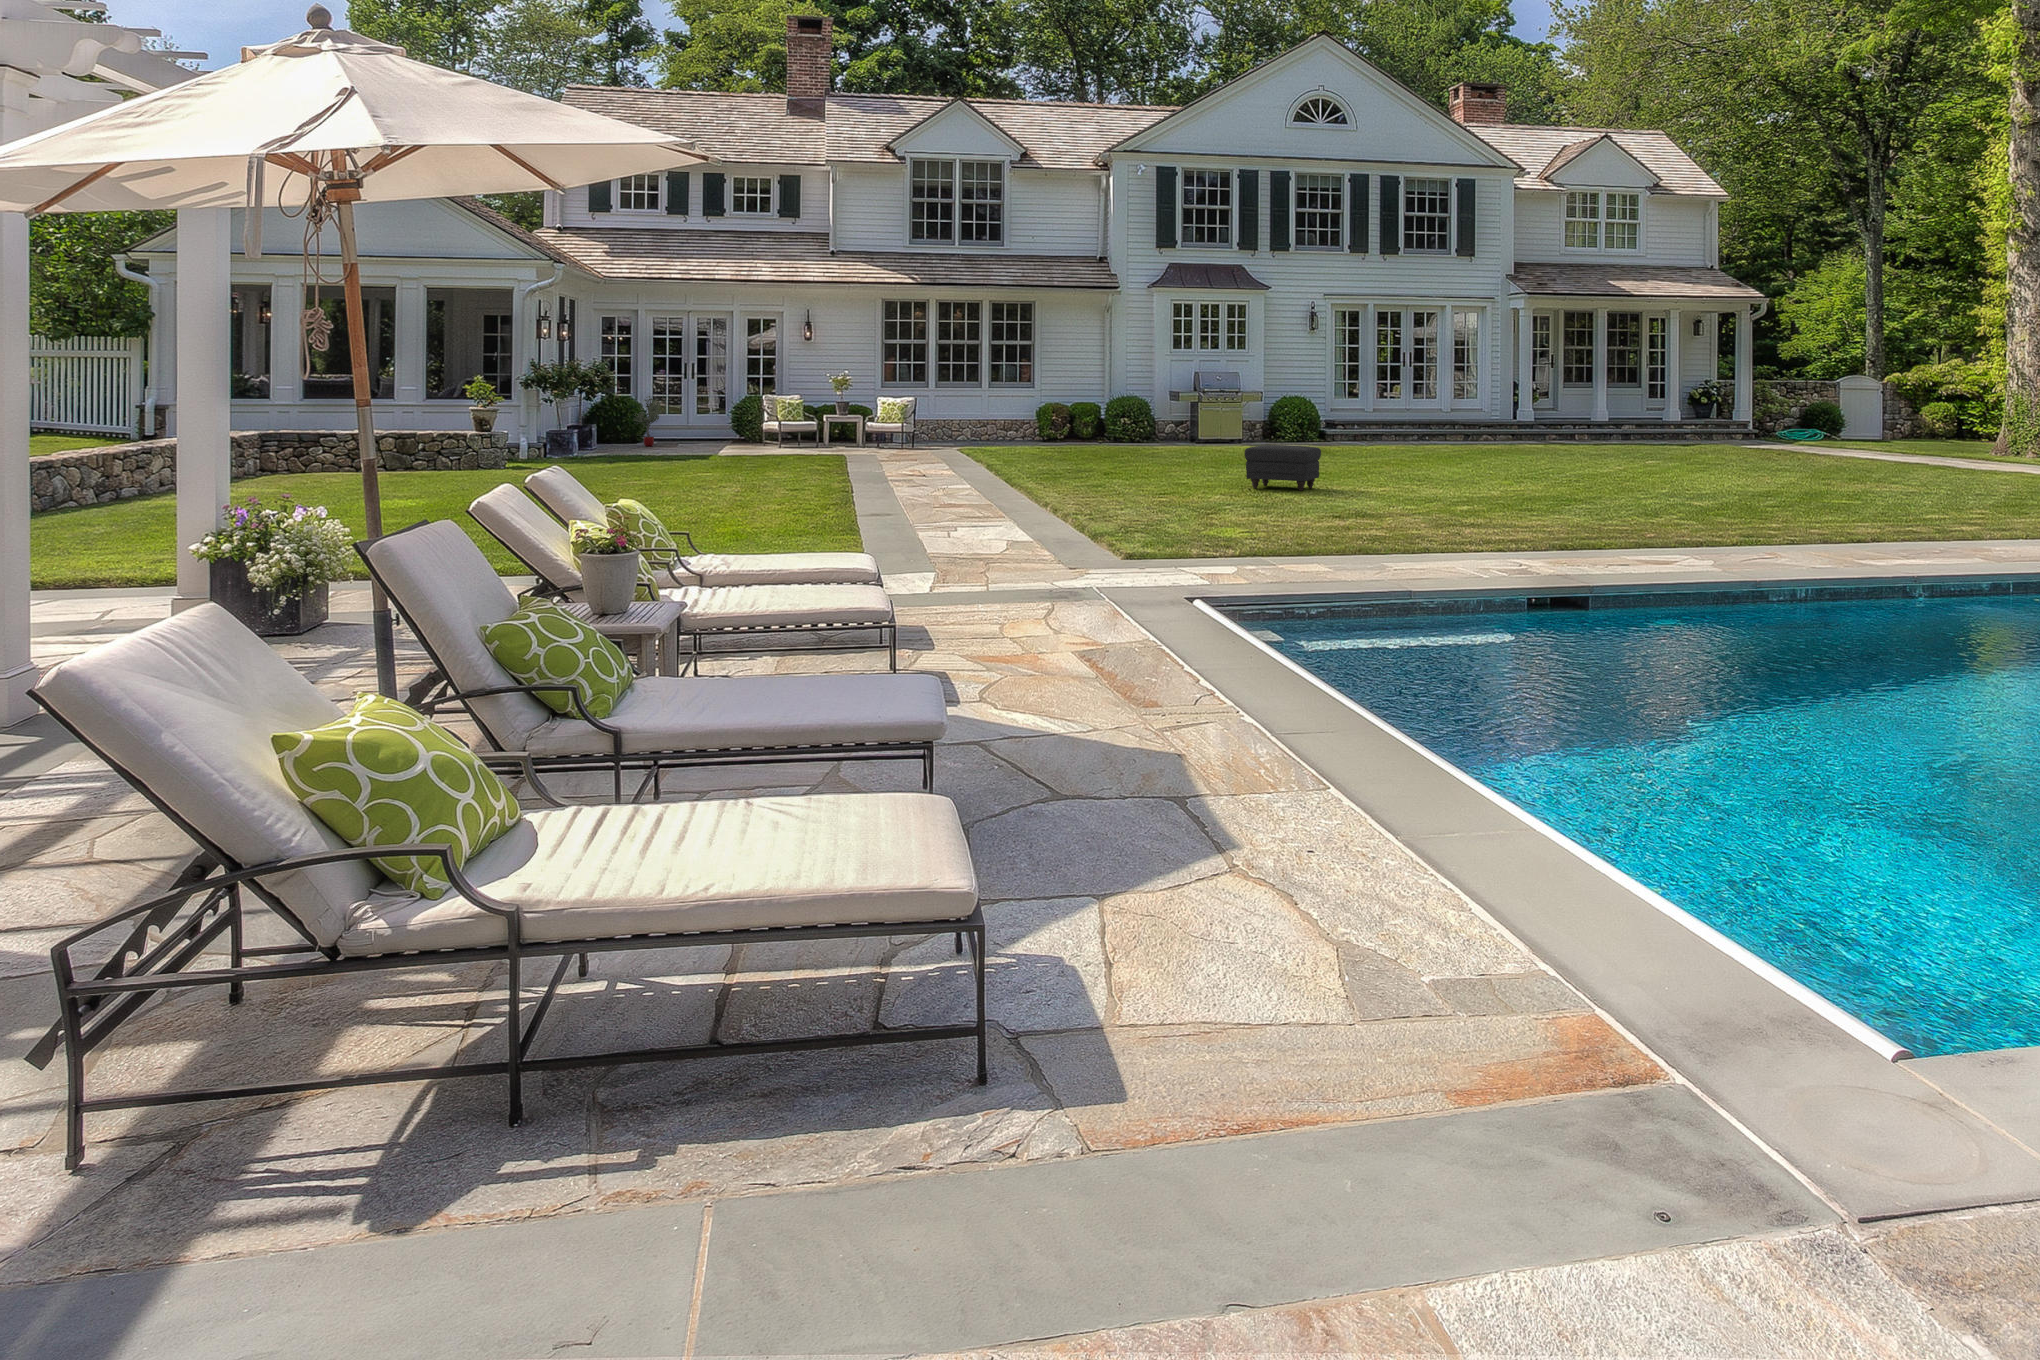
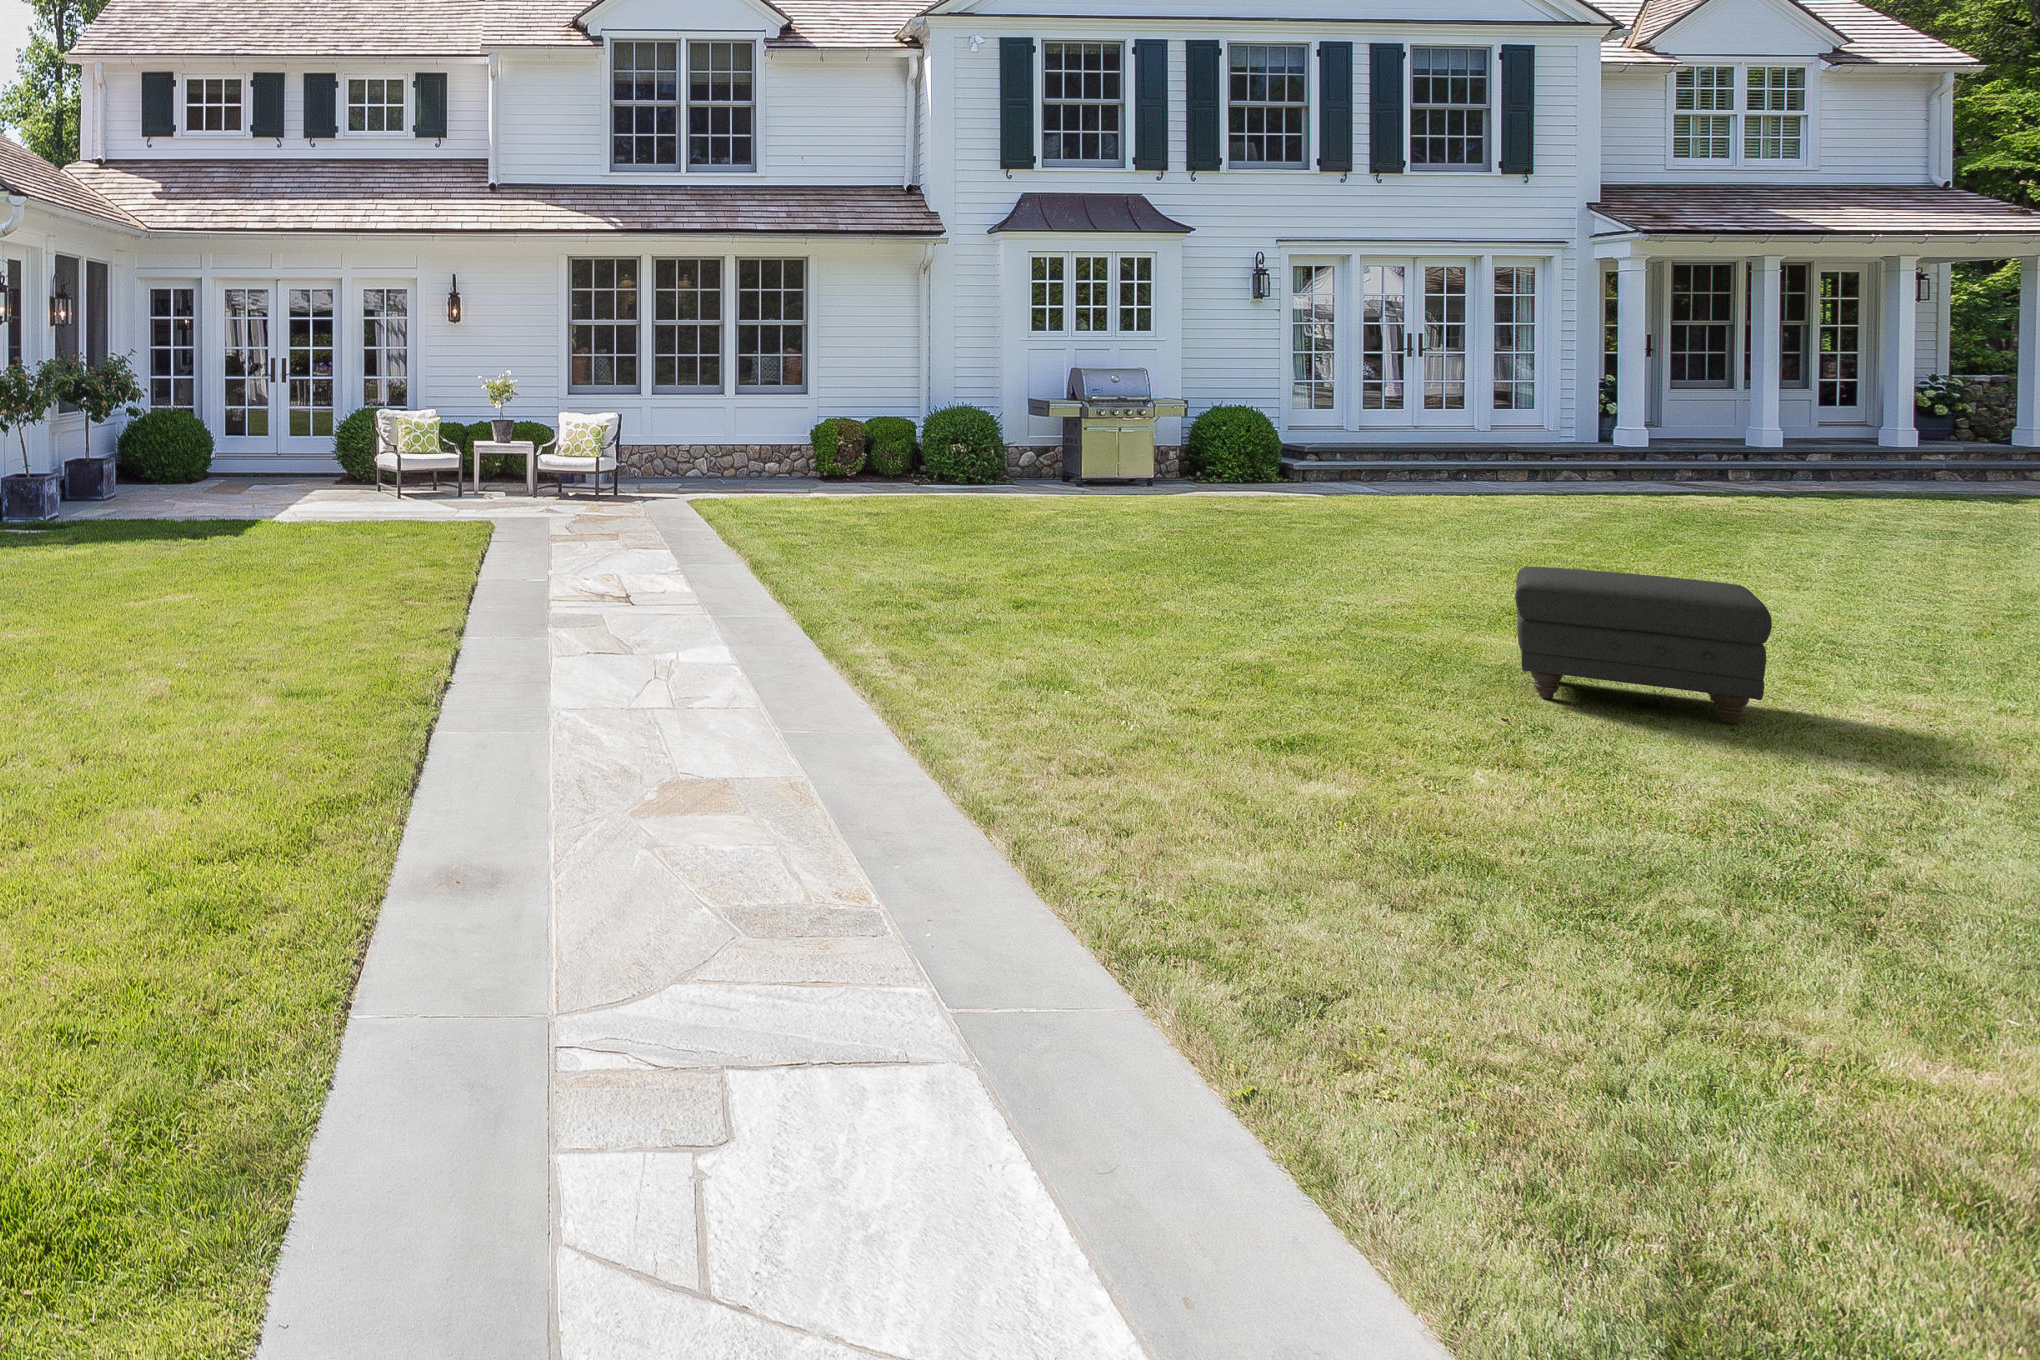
potted tree: present [633,396,662,447] -> none [172,405,223,486]

